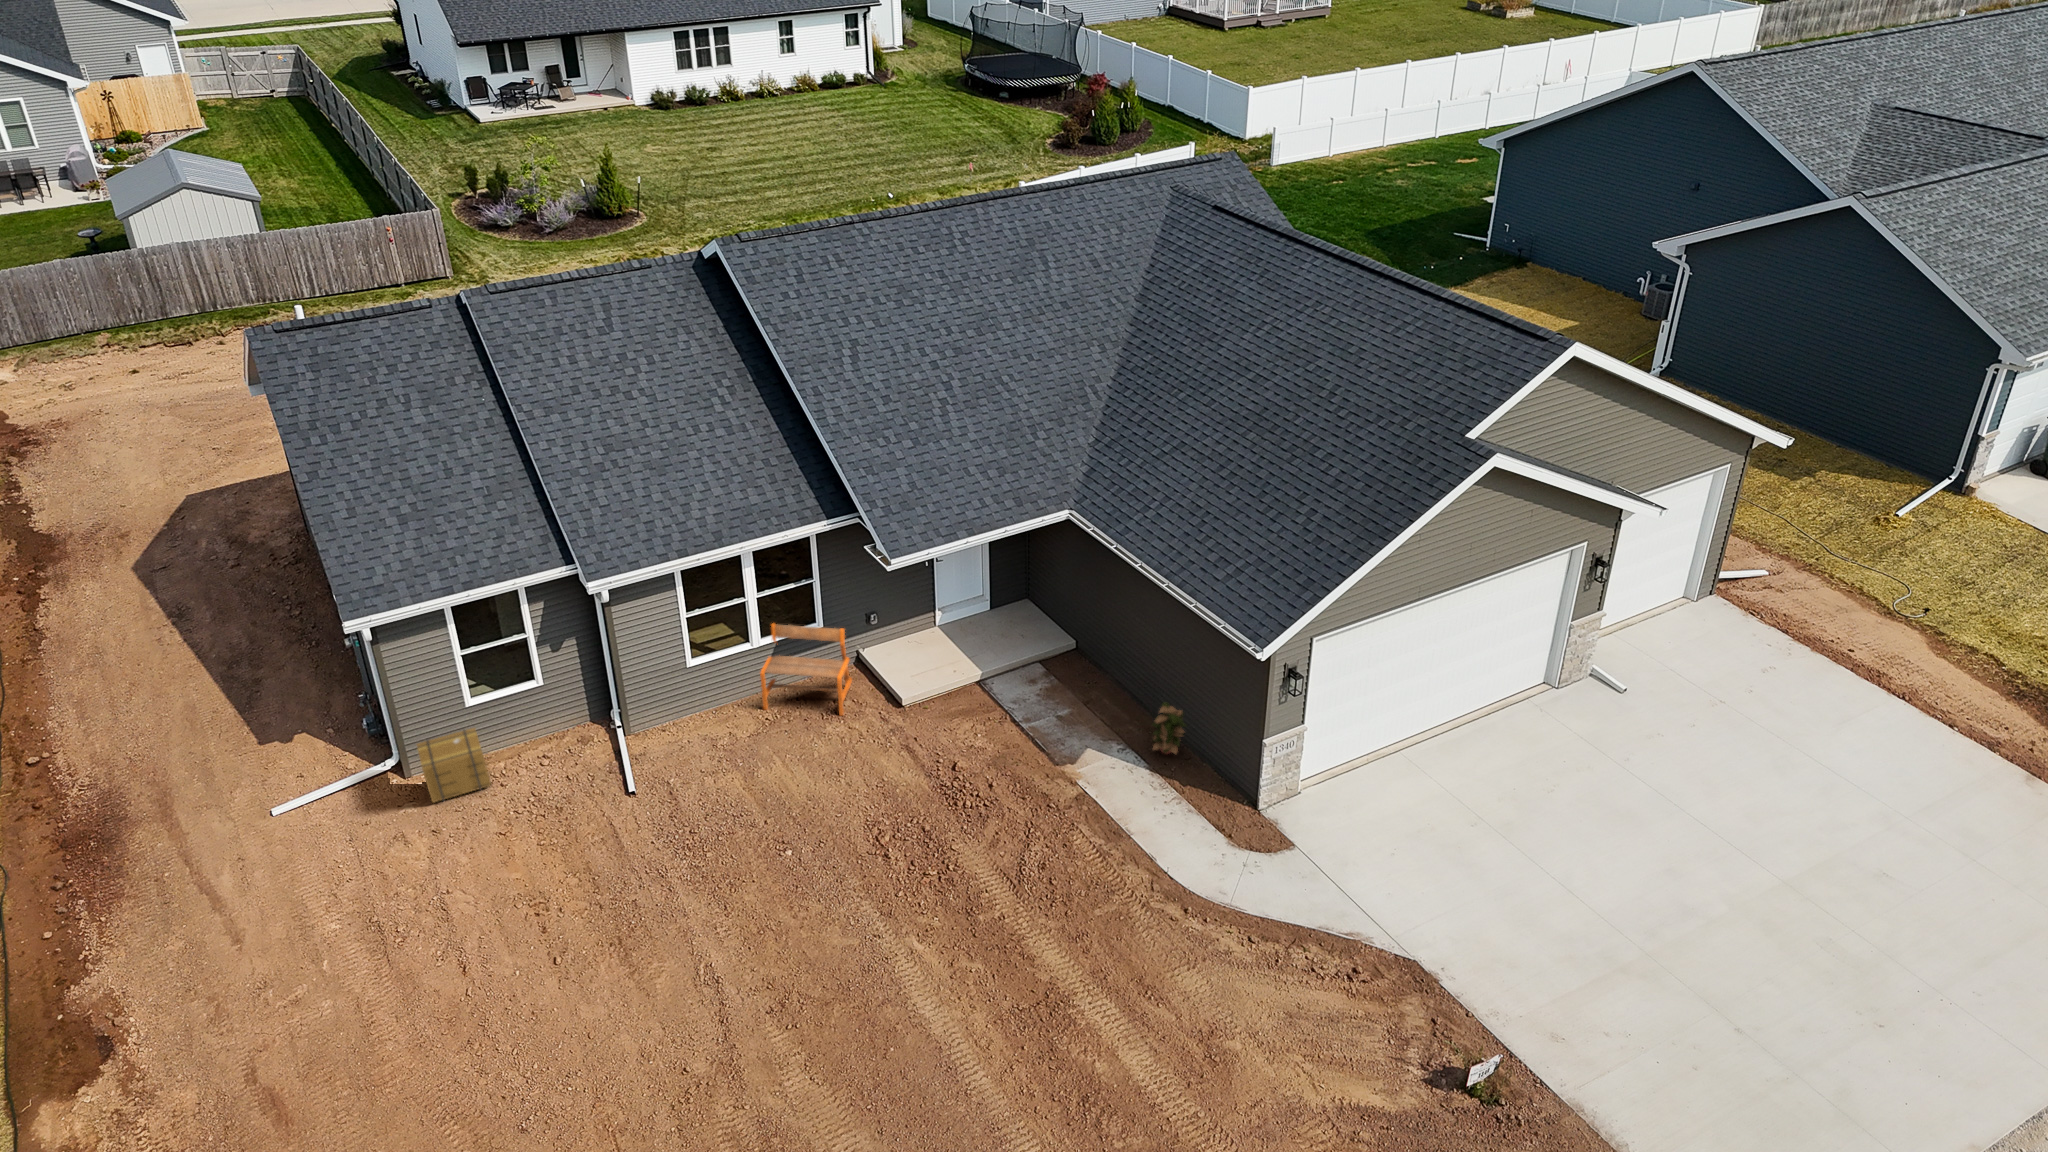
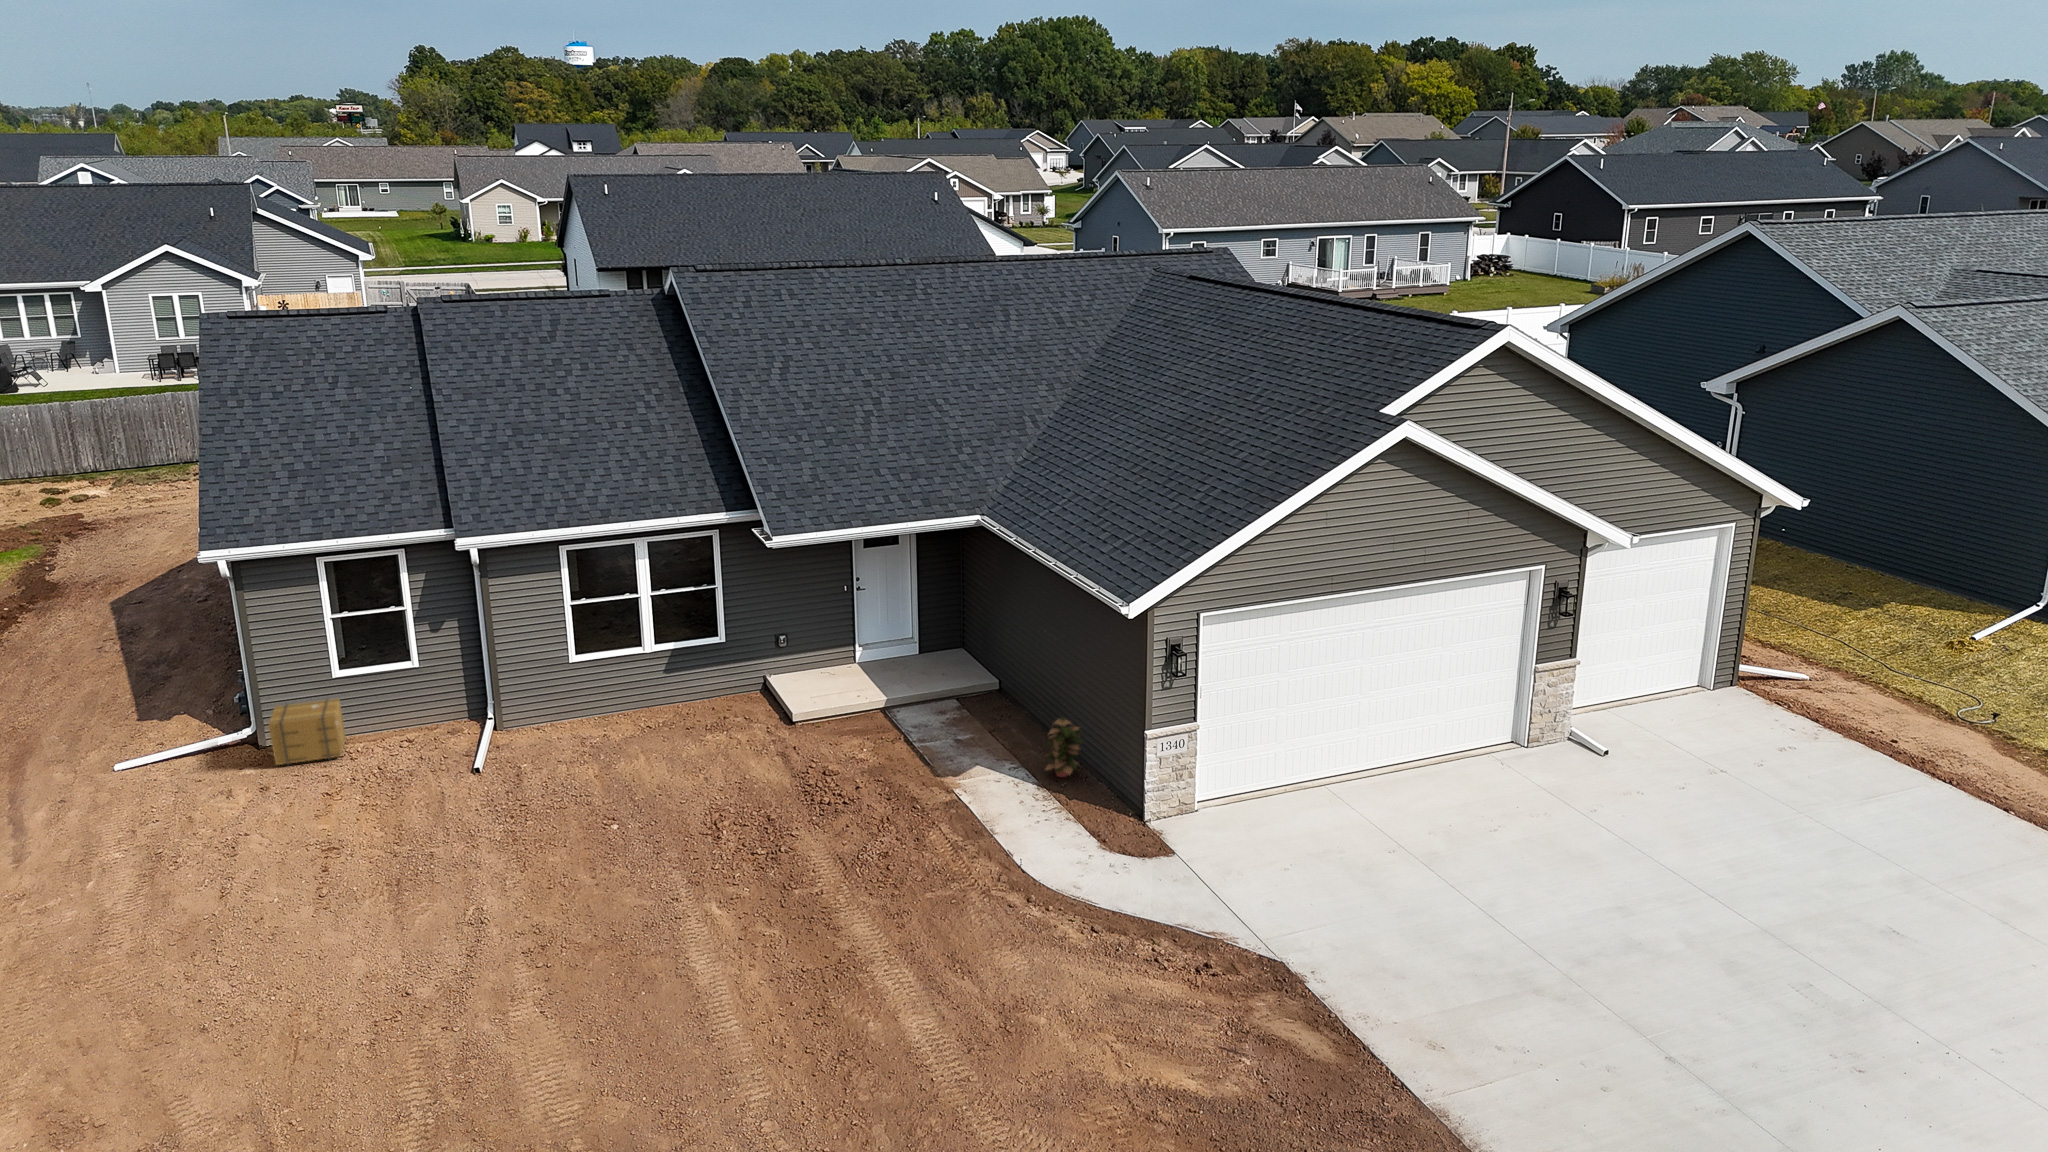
bench: present [760,624,852,716] -> none [646,629,747,729]

